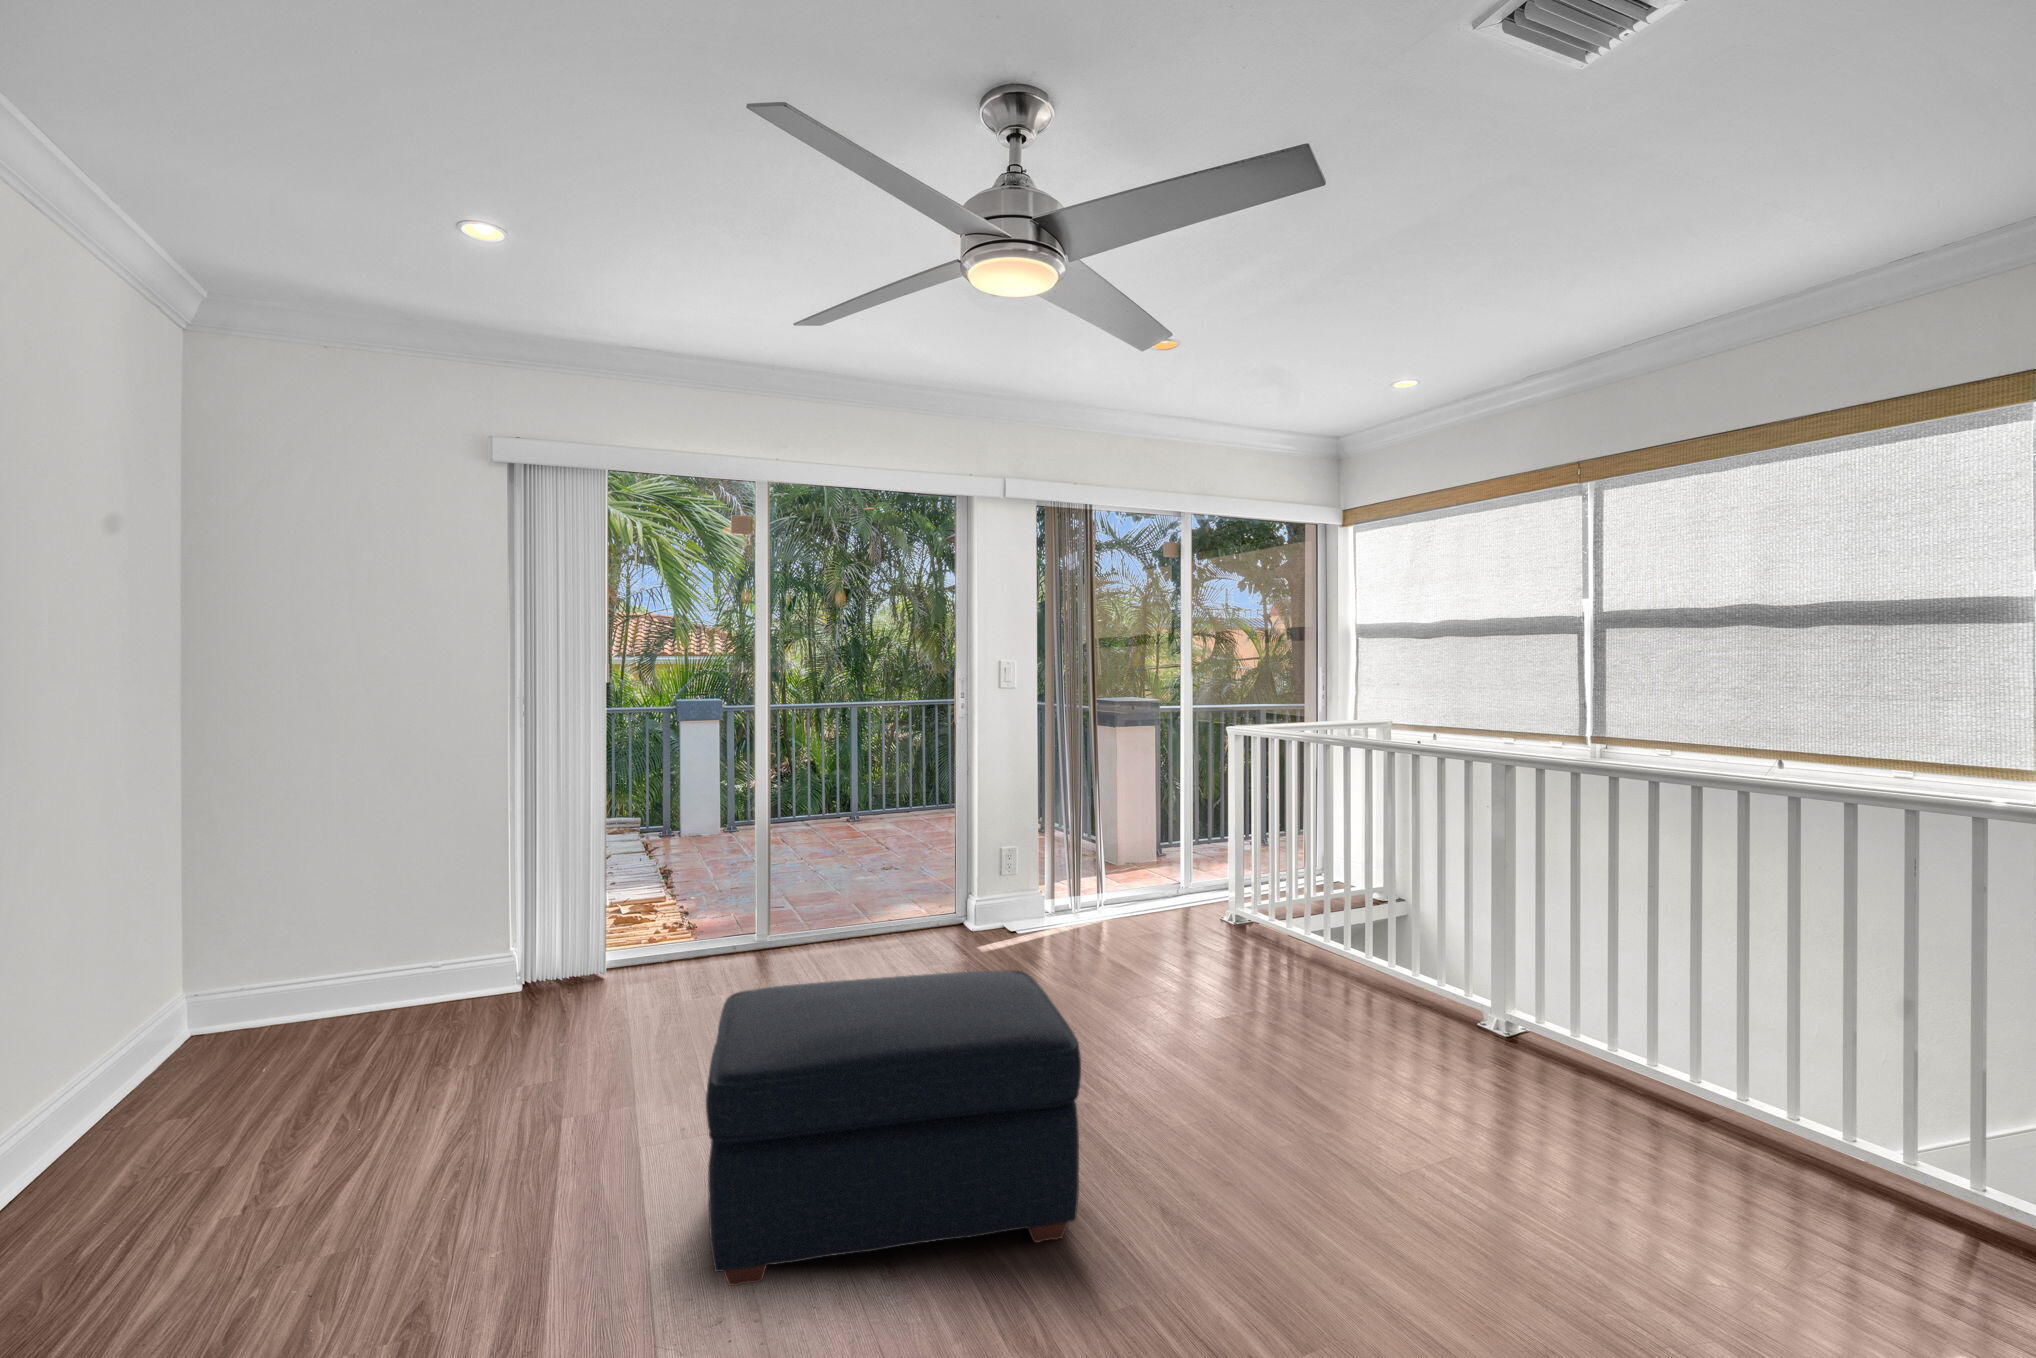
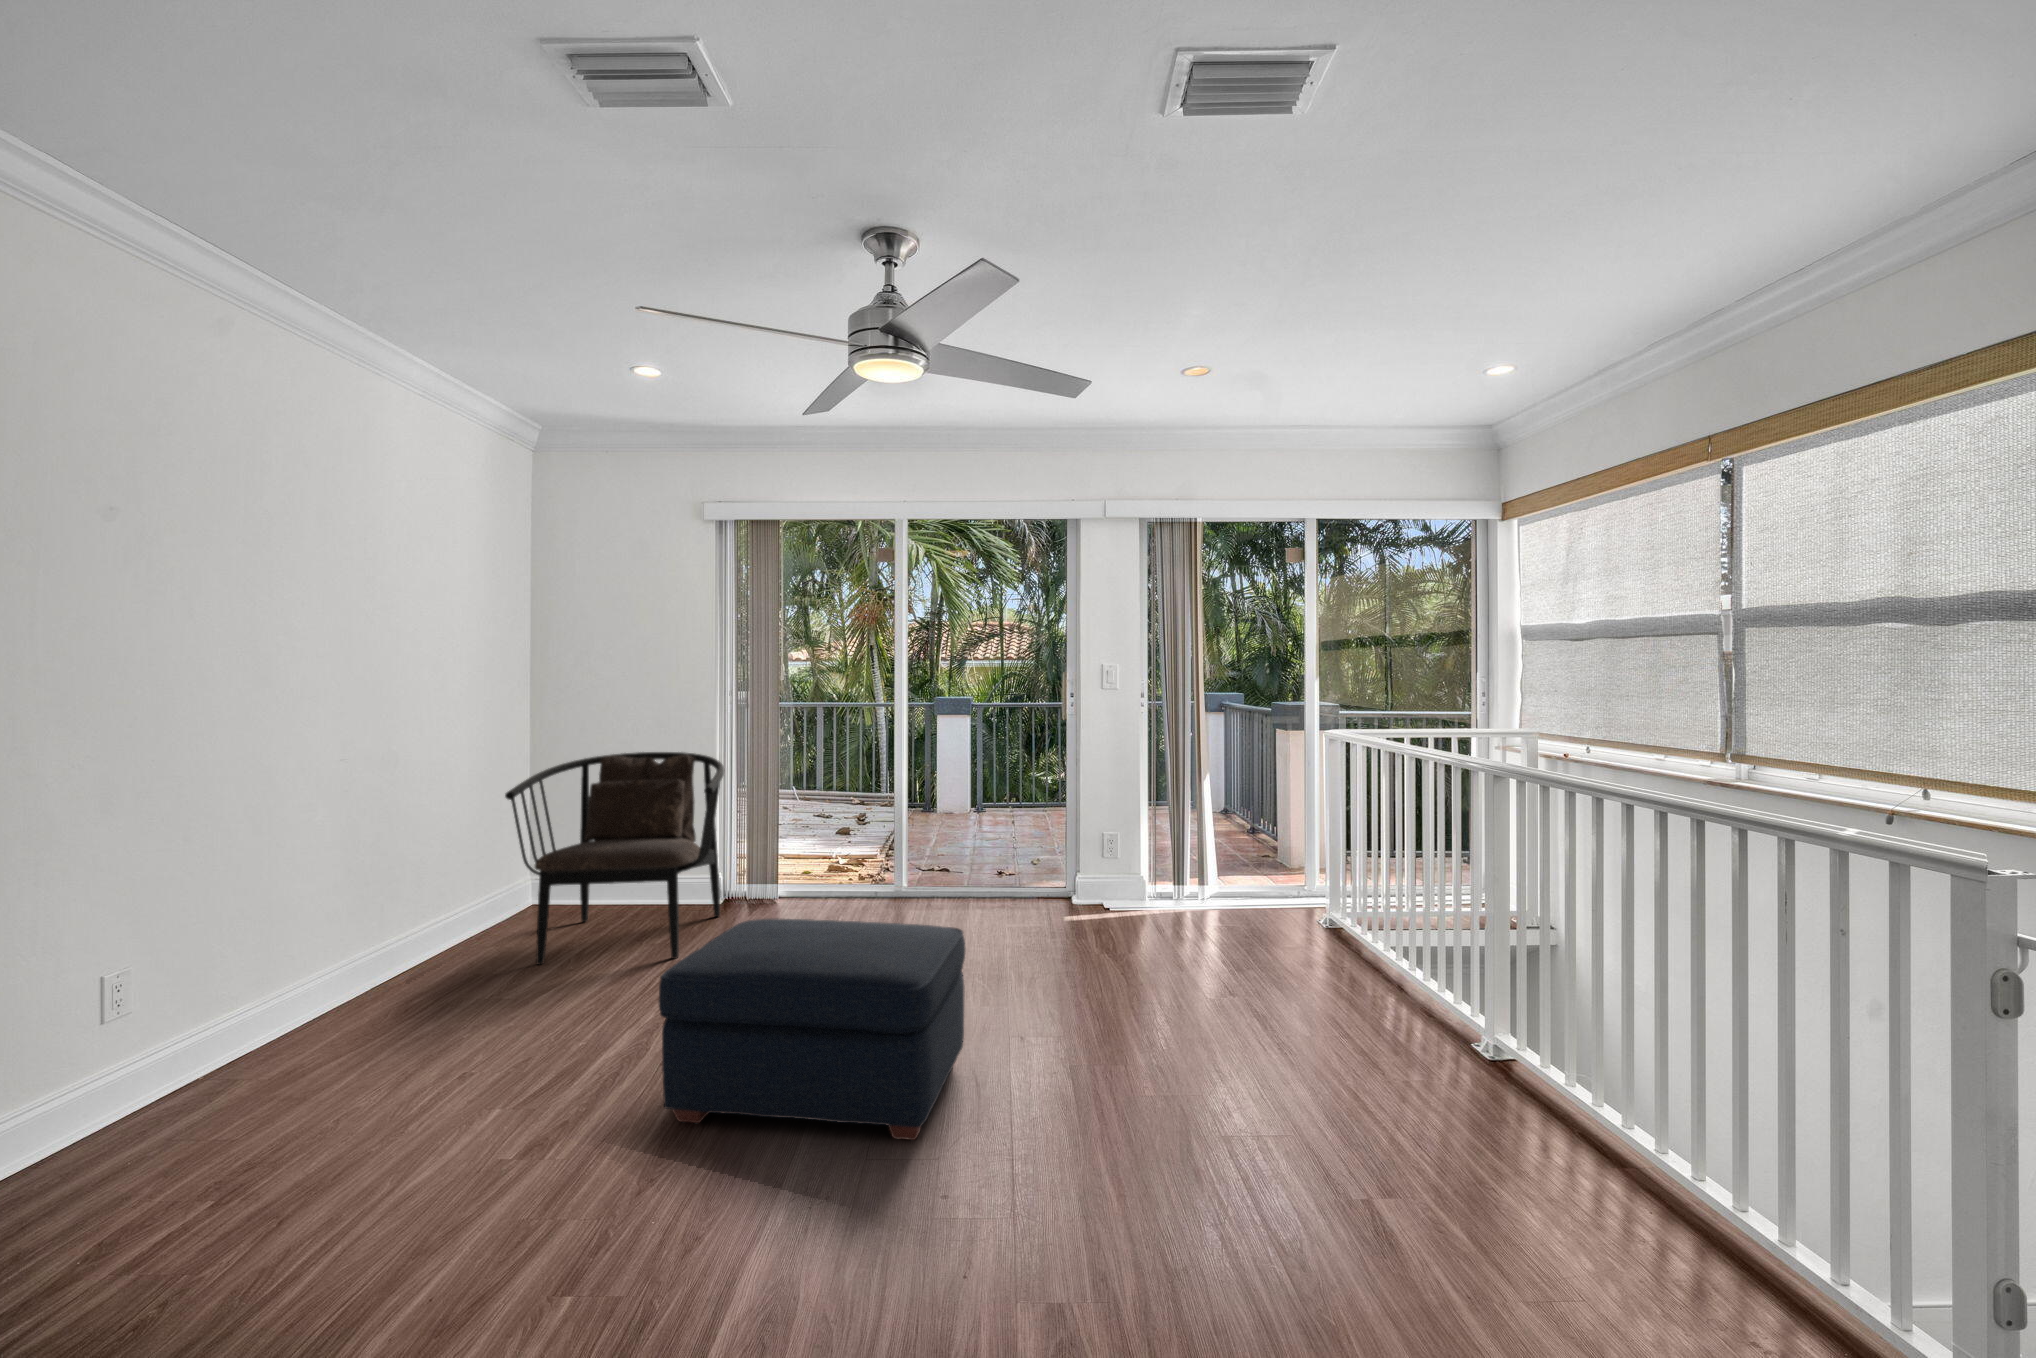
armchair: none [213,778,558,1105] -> present [505,752,725,965]

